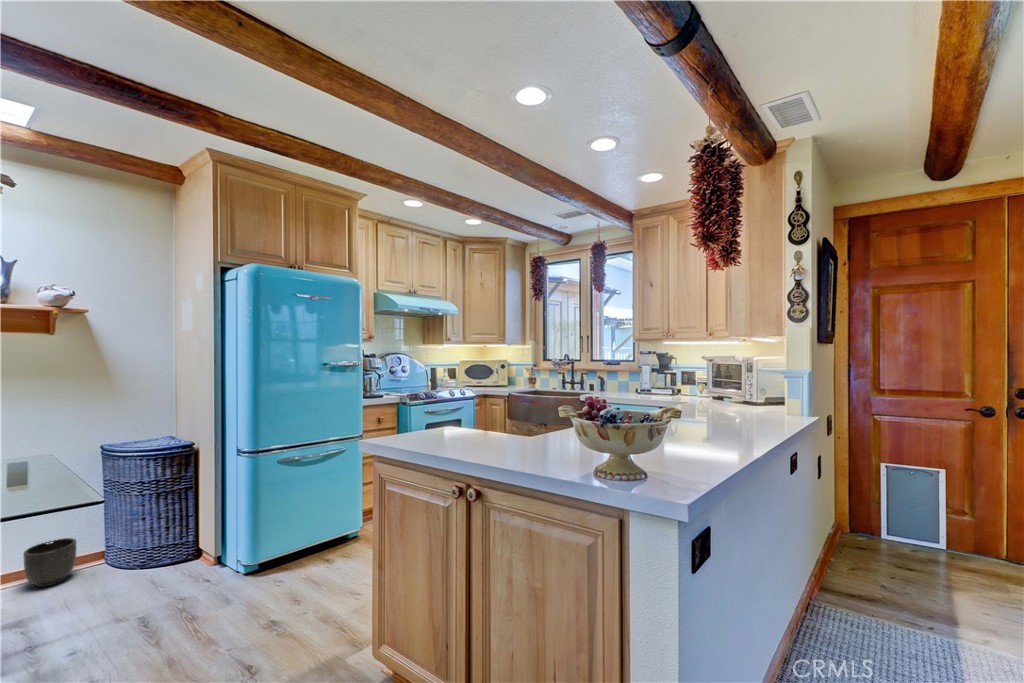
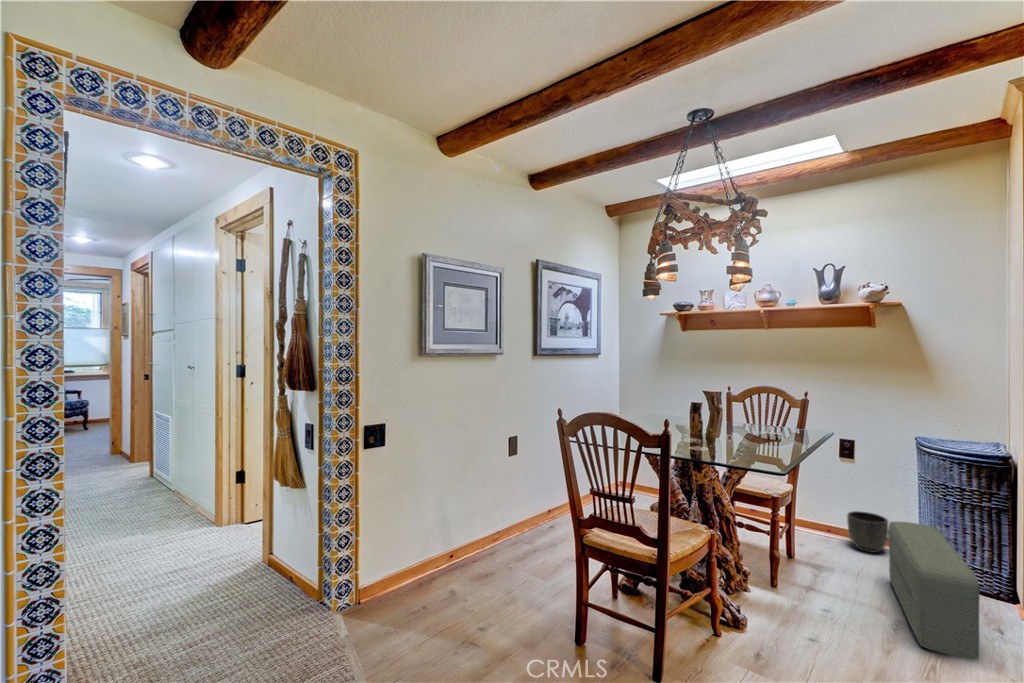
pouf: none [90,525,194,640] -> present [888,521,979,659]

